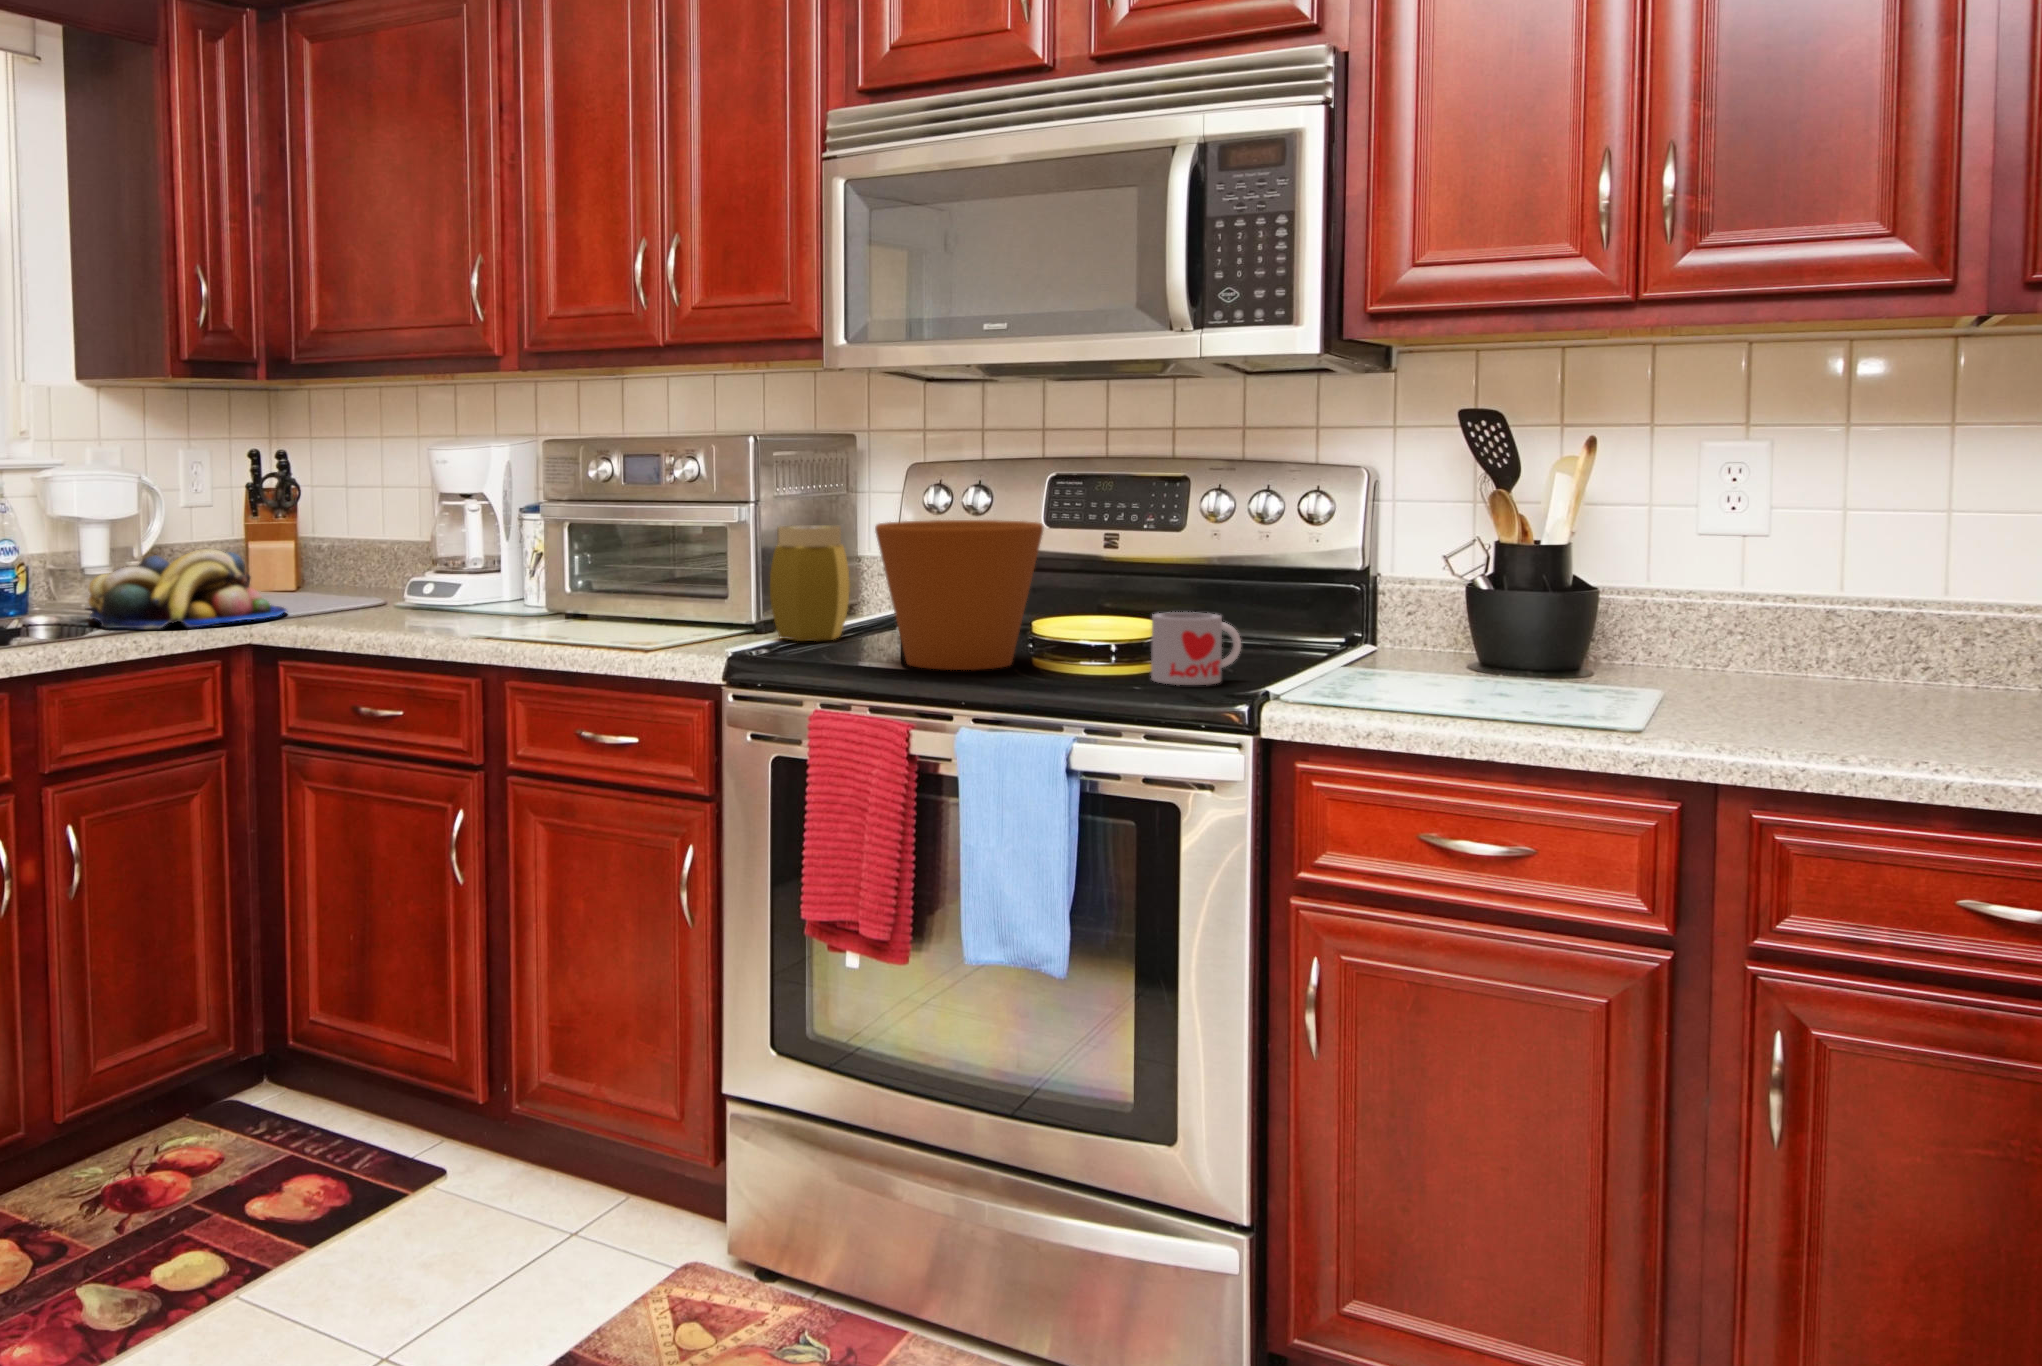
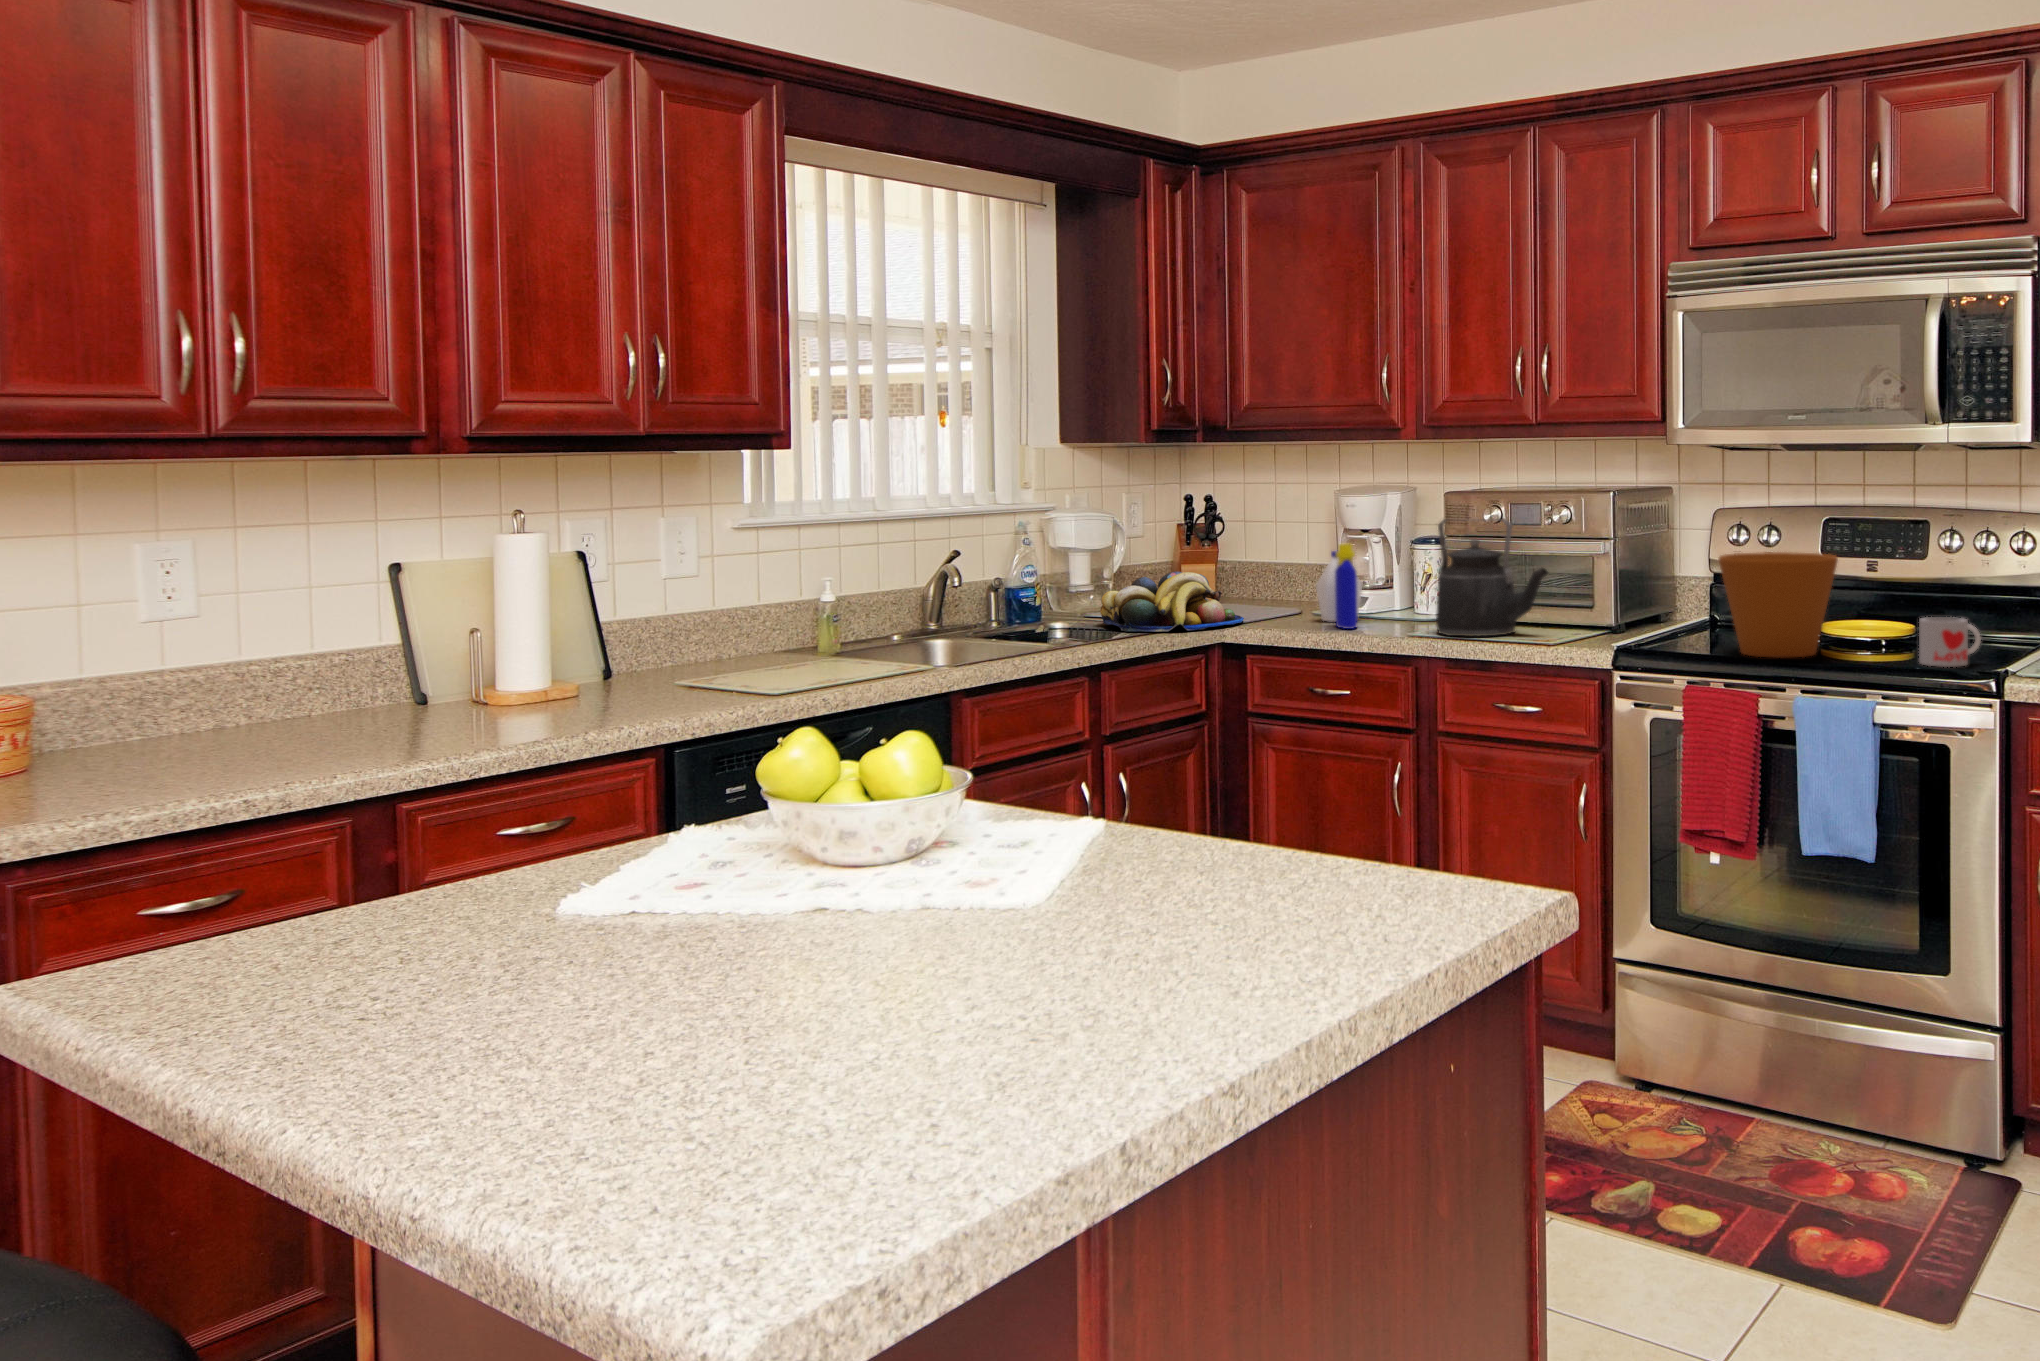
kettle: none [517,476,665,637] -> present [1436,519,1548,637]
bottle: none [381,511,447,626] -> present [1316,544,1362,629]
jar: present [770,525,850,641] -> none [1627,554,1683,638]

